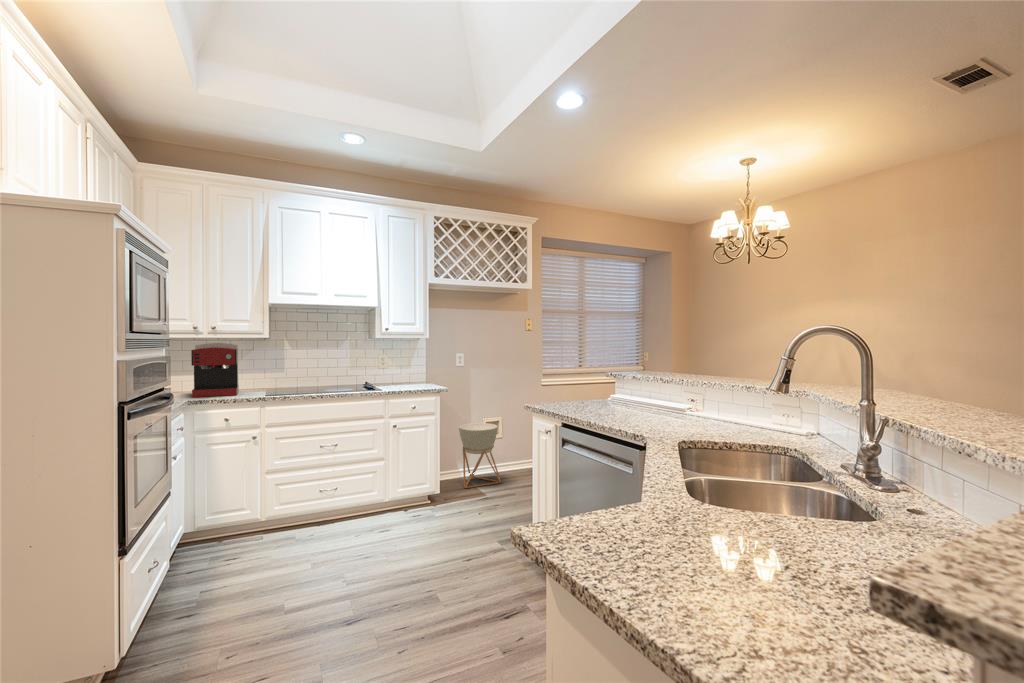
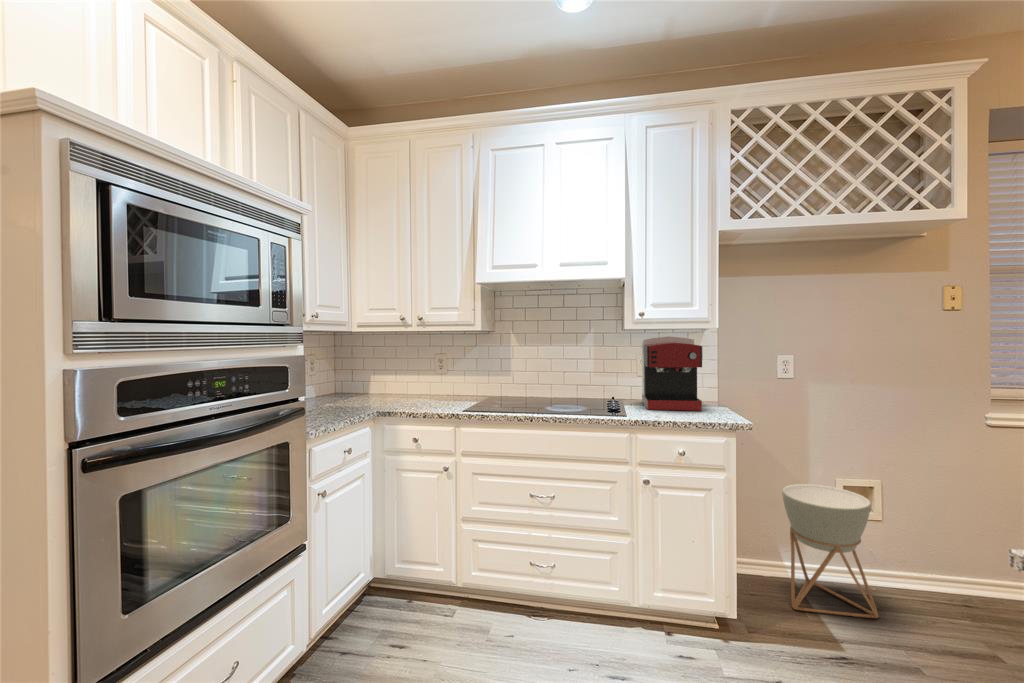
coffee maker: present [191,343,239,397] -> present [642,337,702,411]

